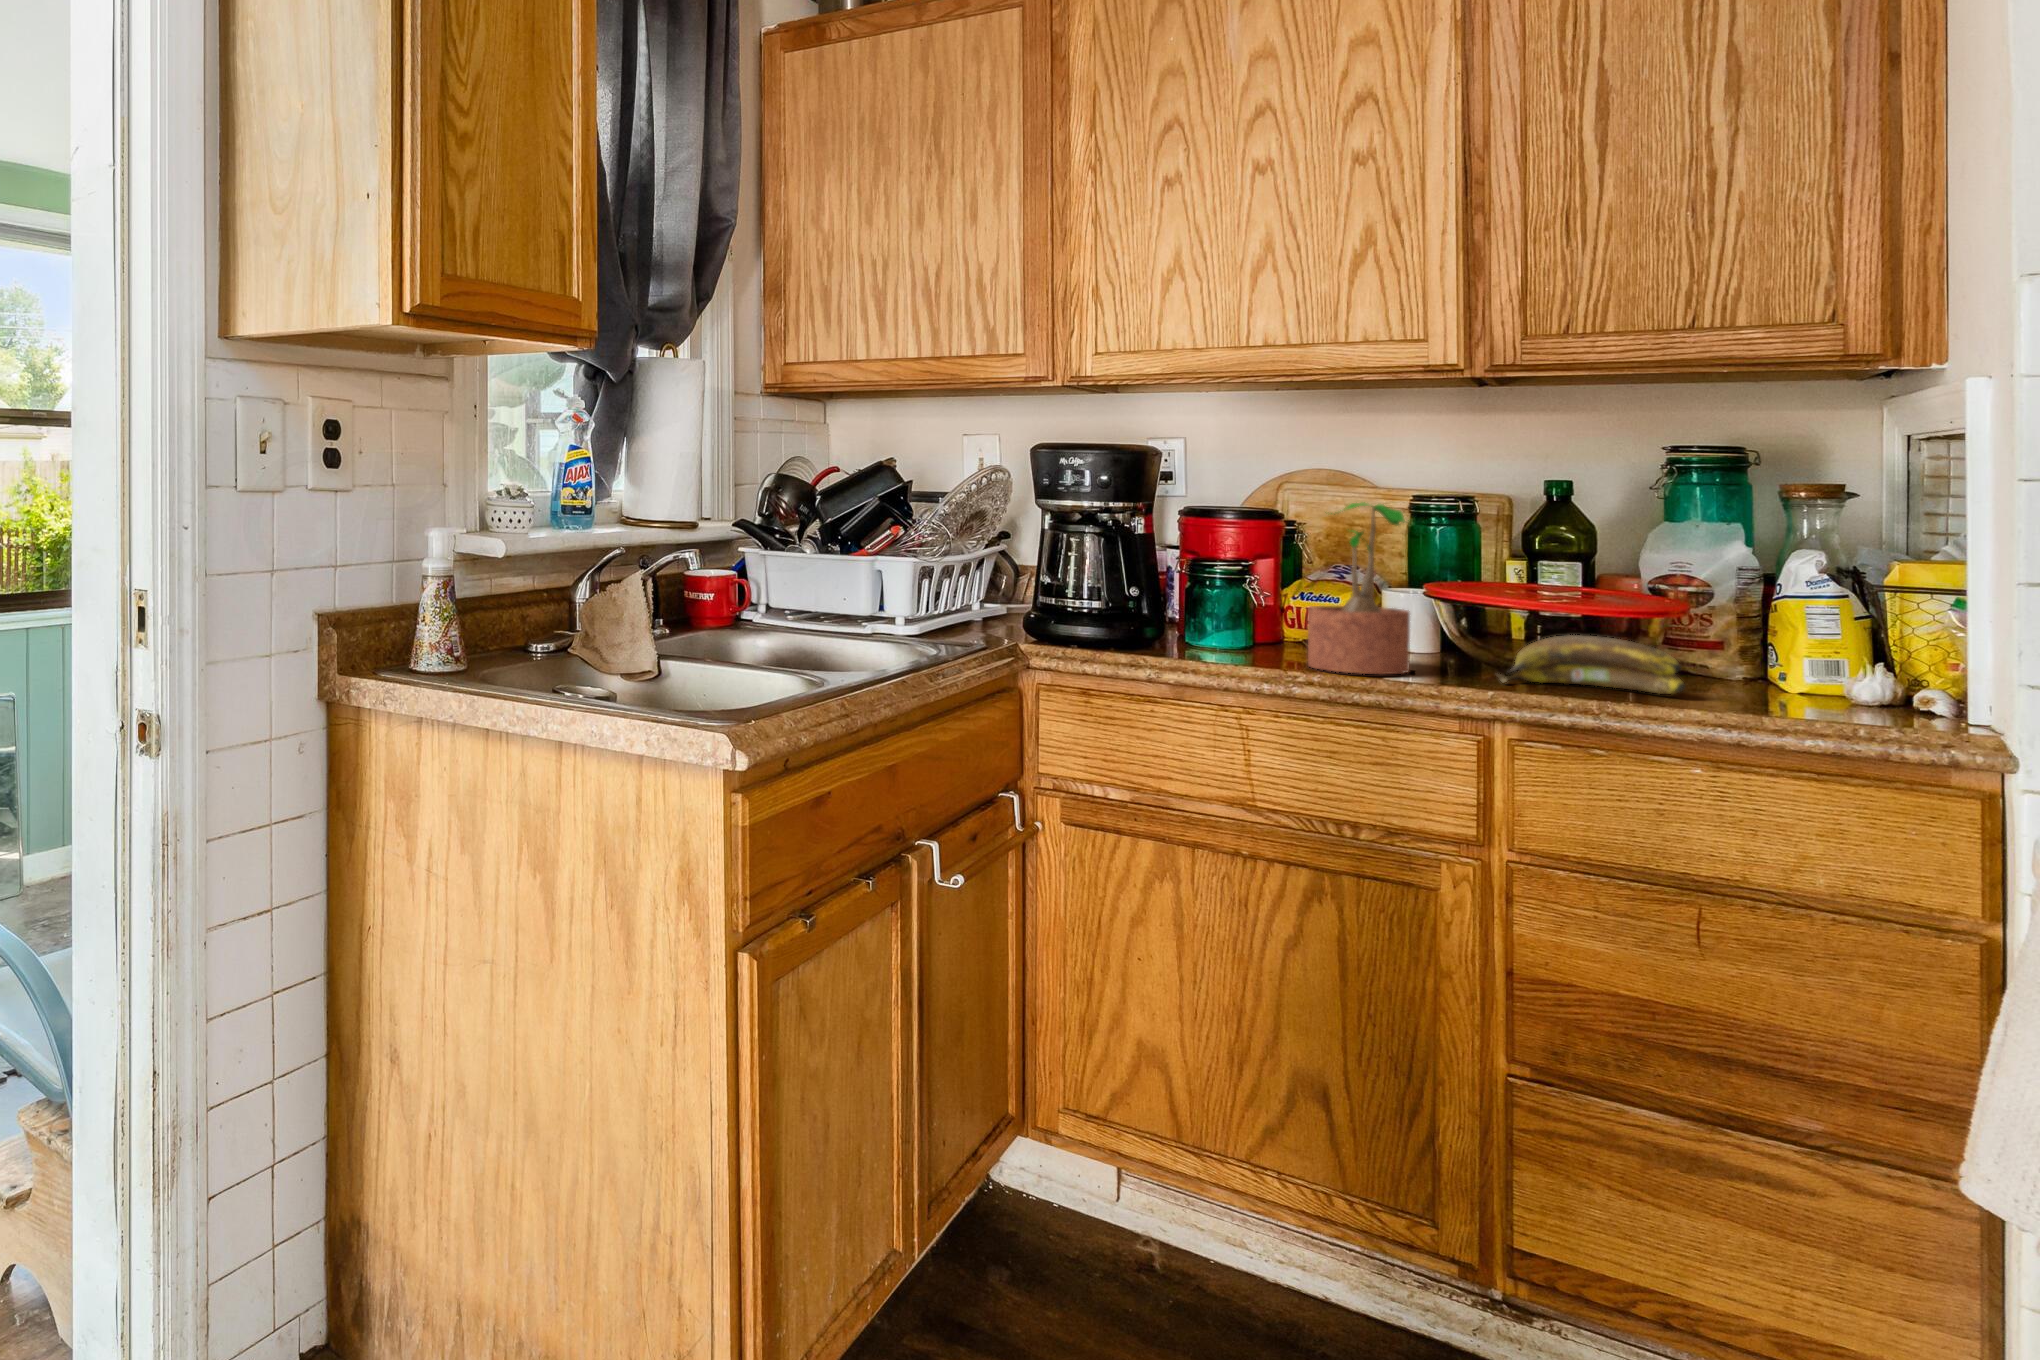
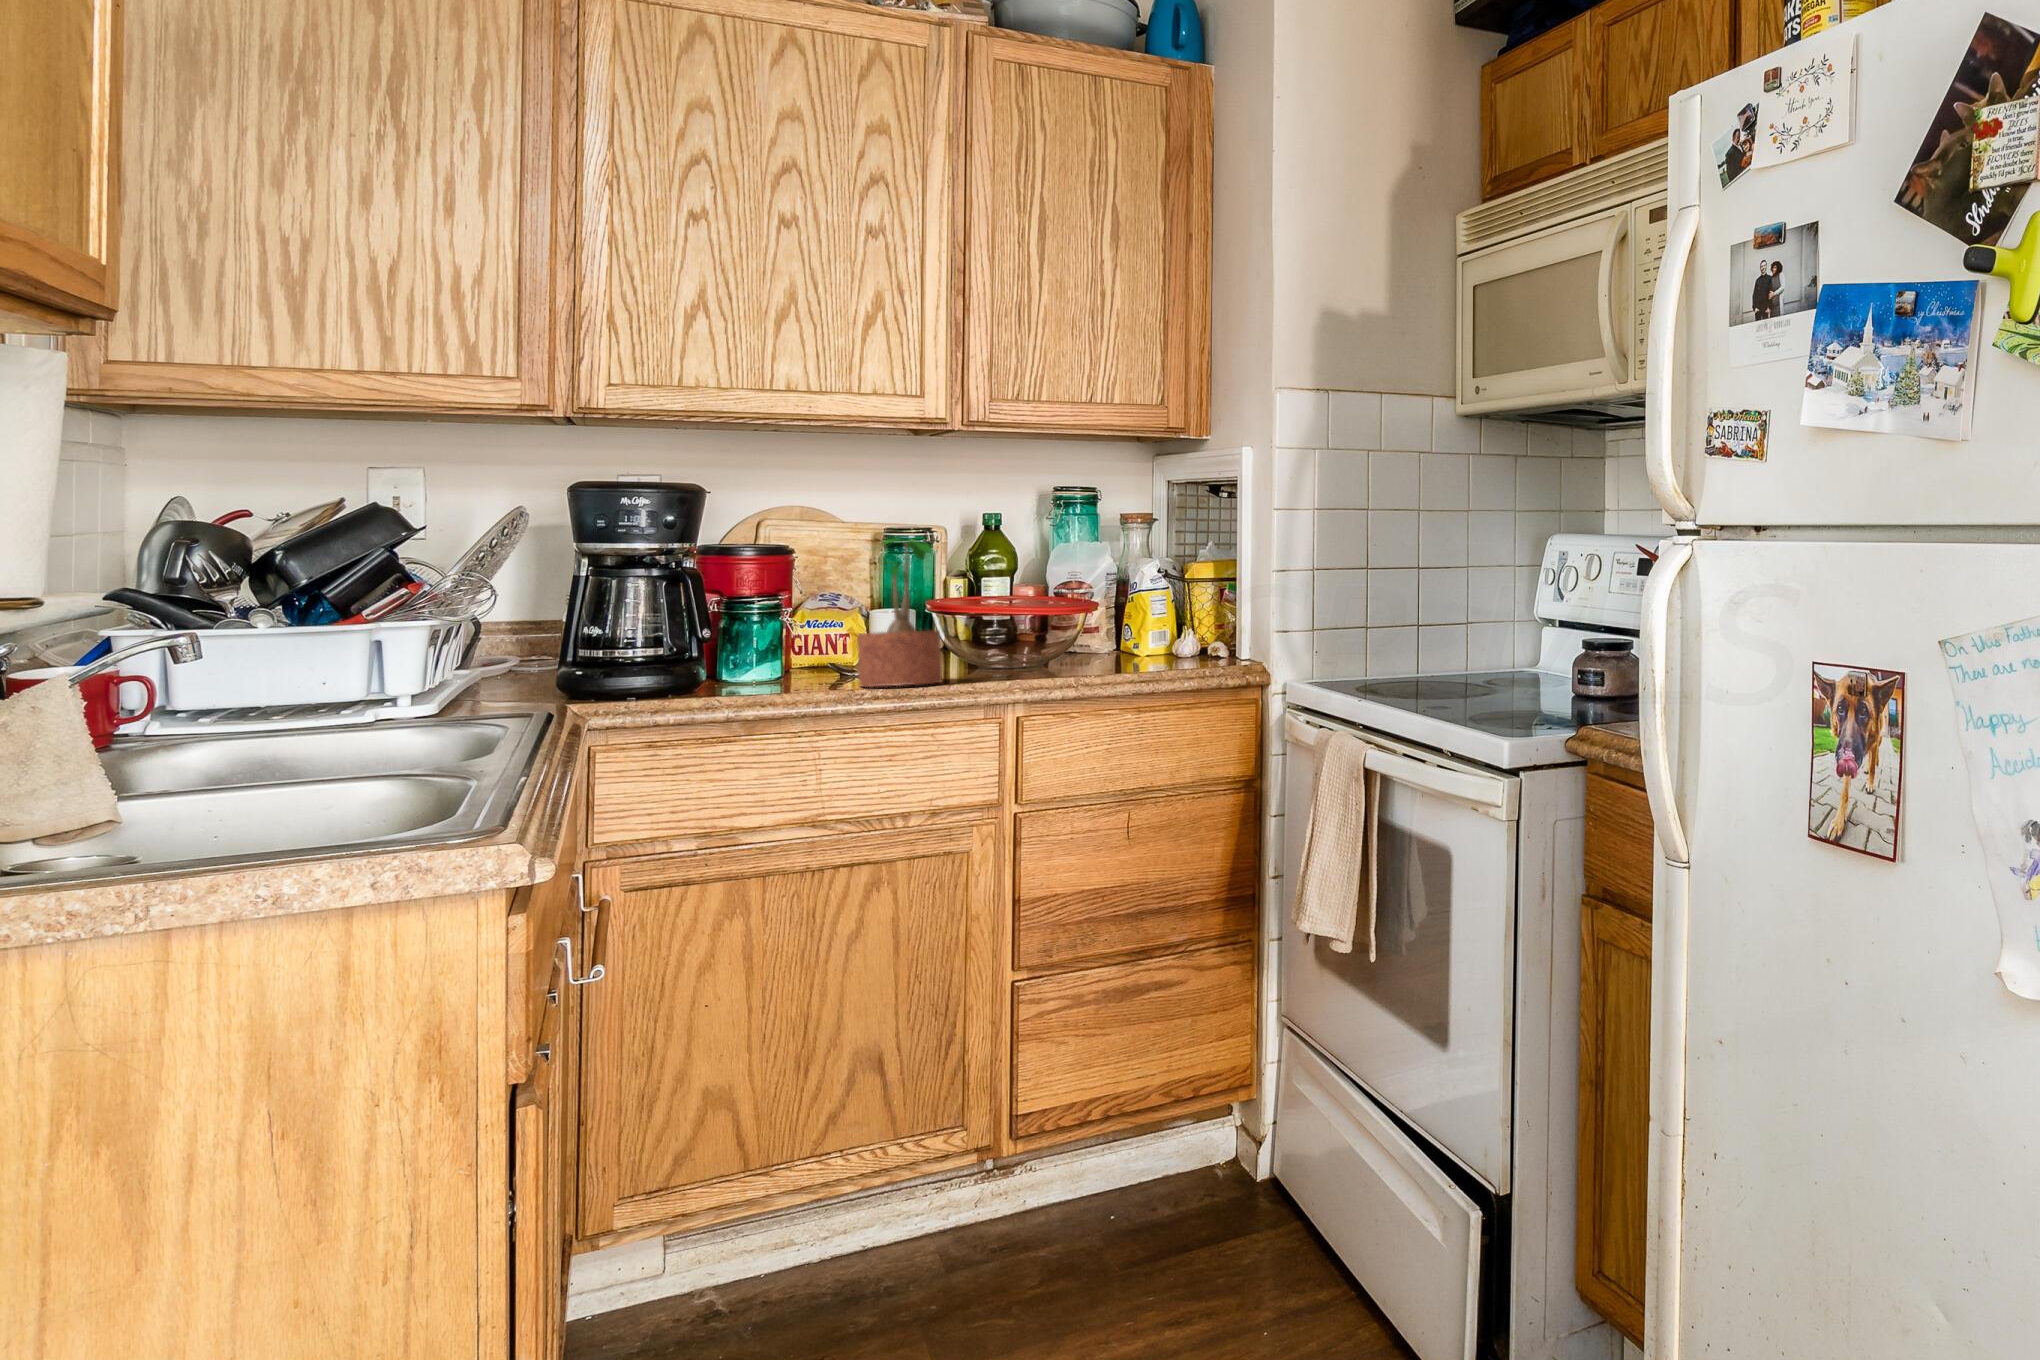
banana: present [1497,635,1685,694] -> none [1005,638,1123,681]

